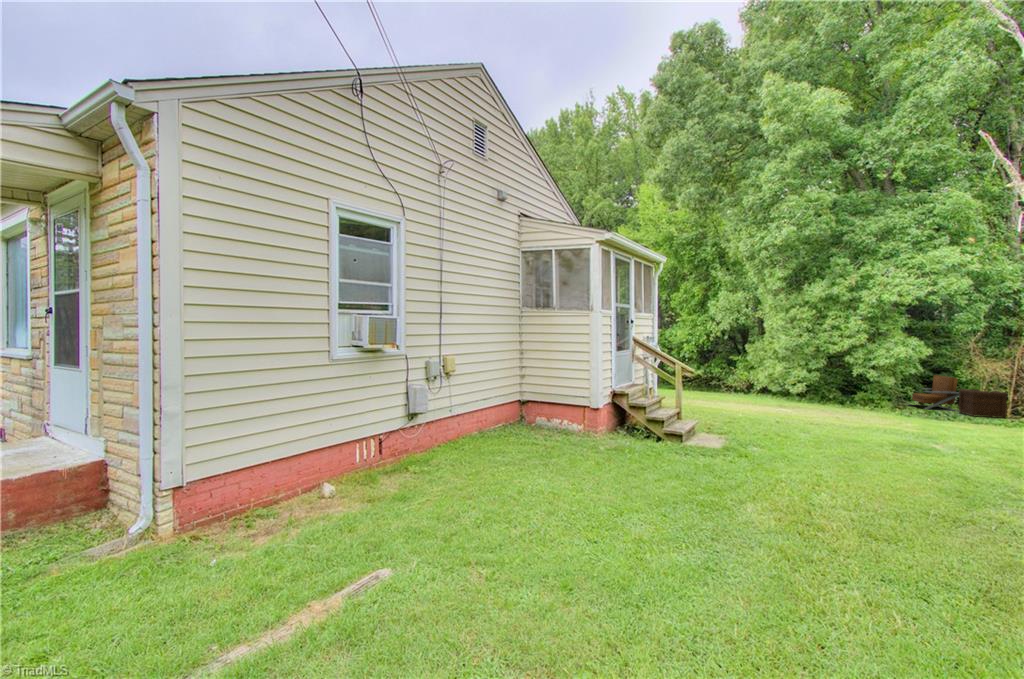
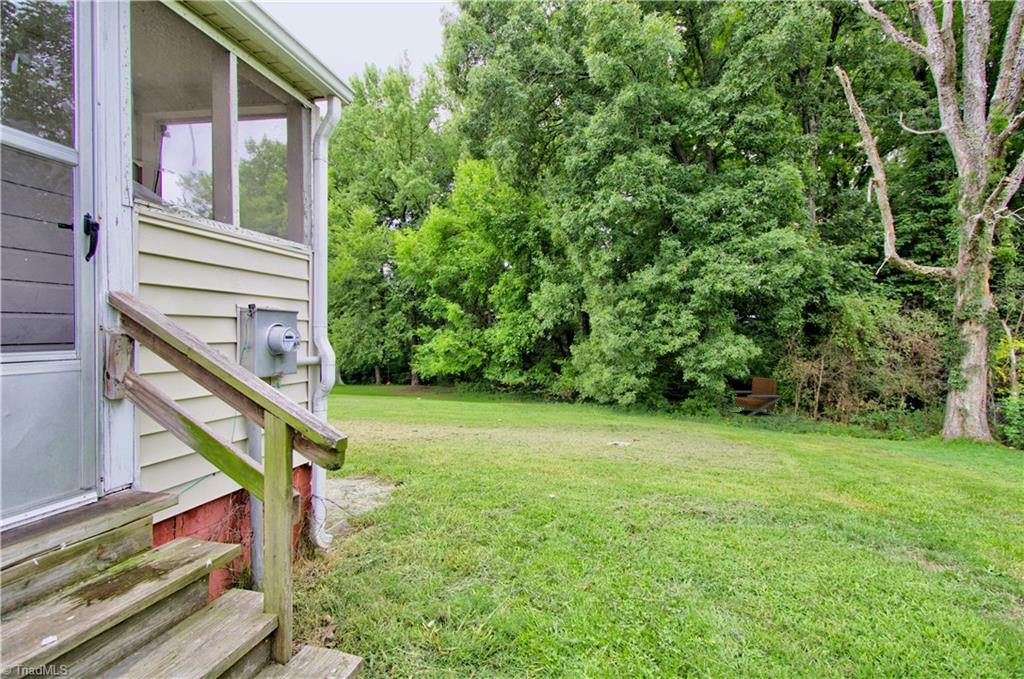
wooden crate: present [959,389,1007,418] -> none [781,392,827,424]

